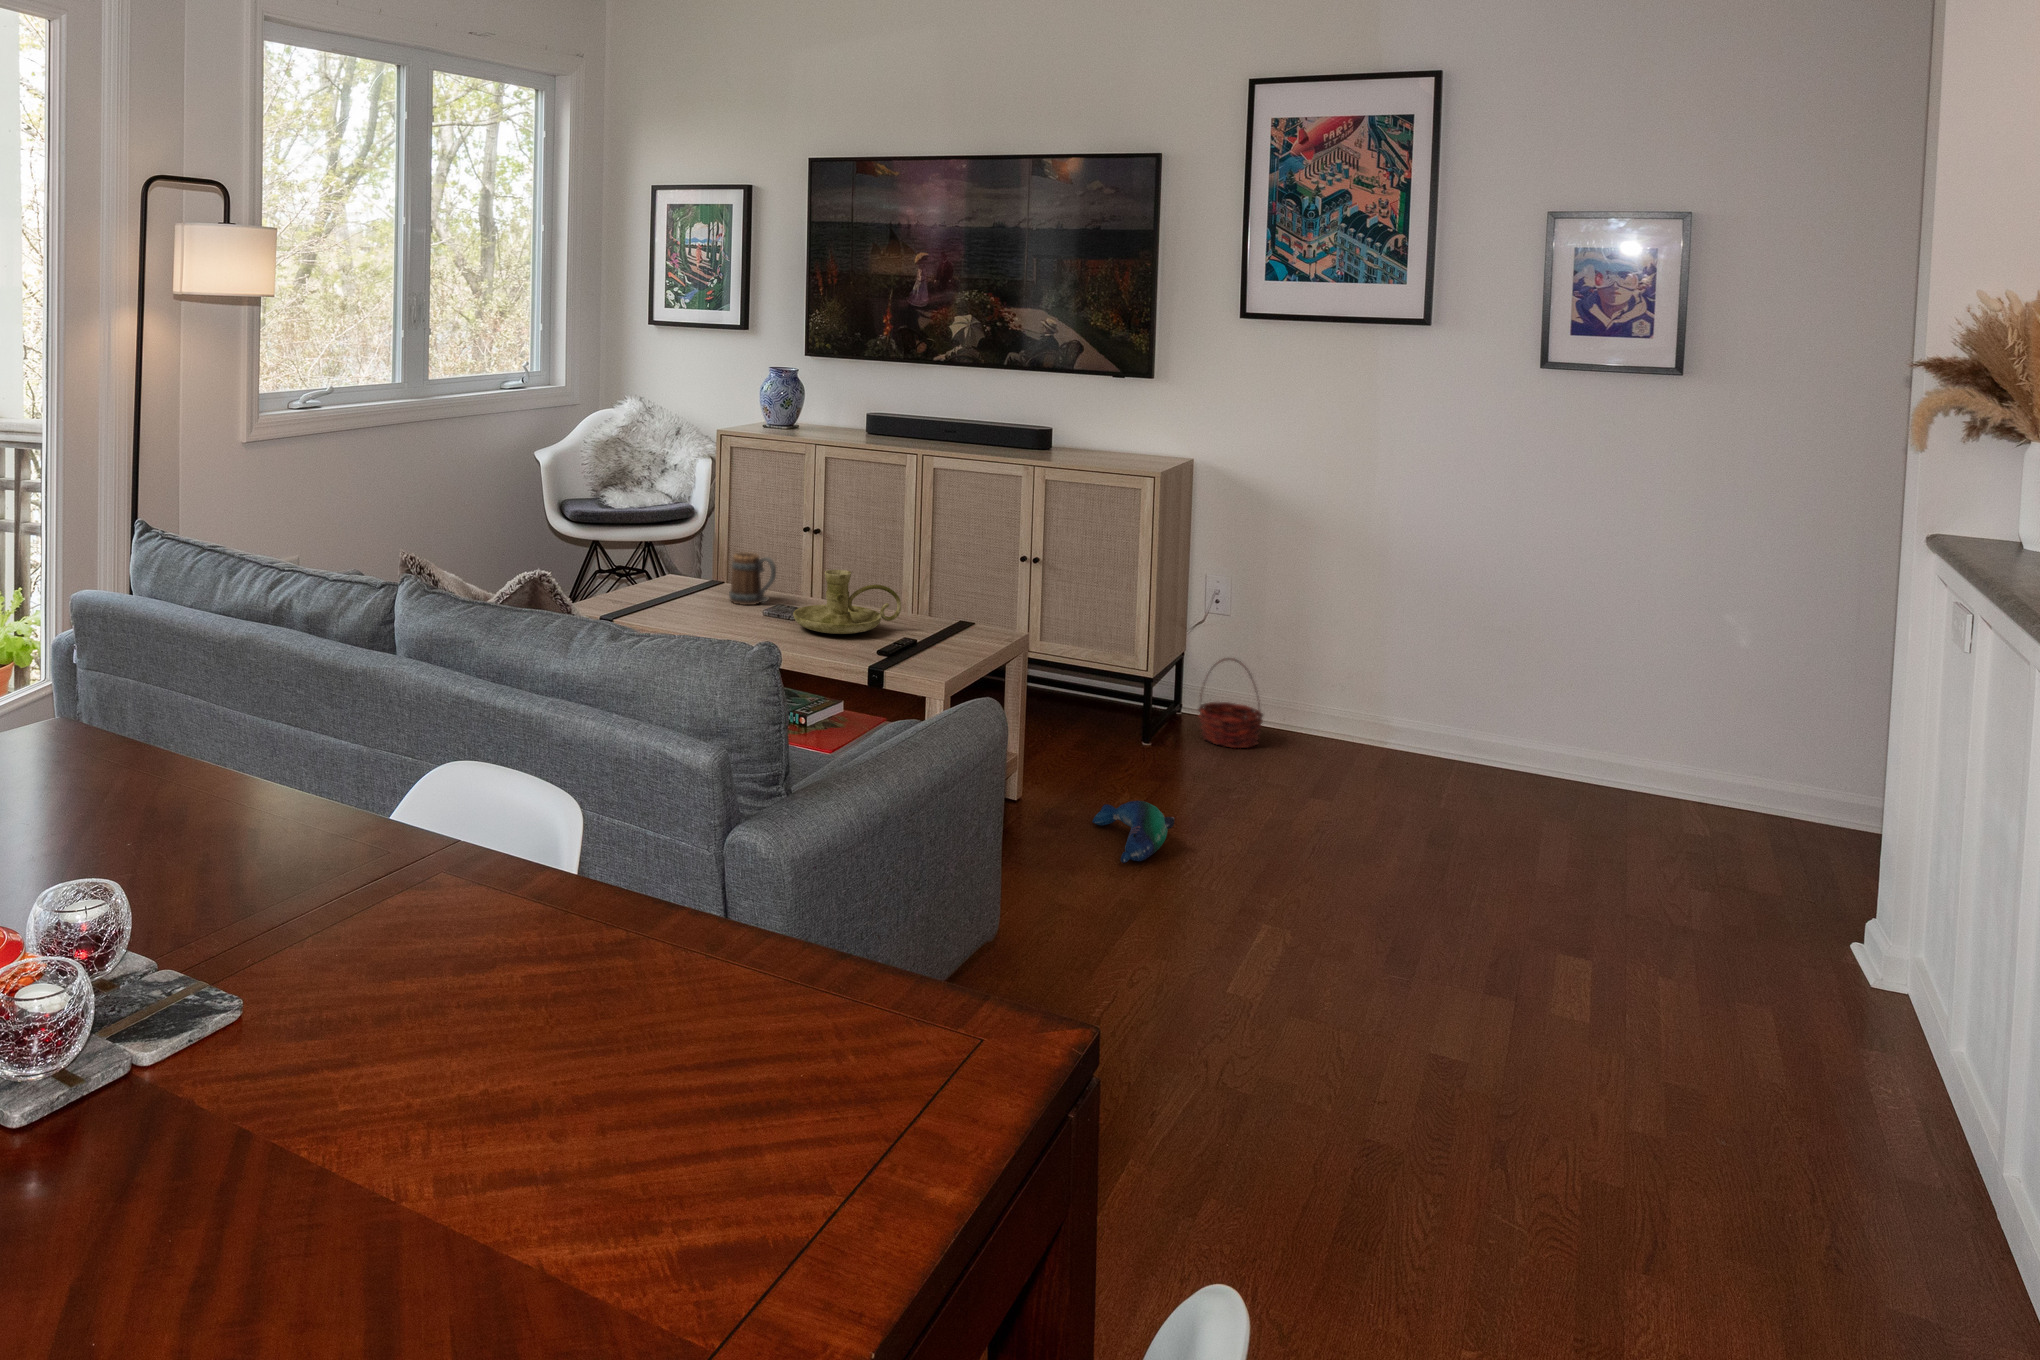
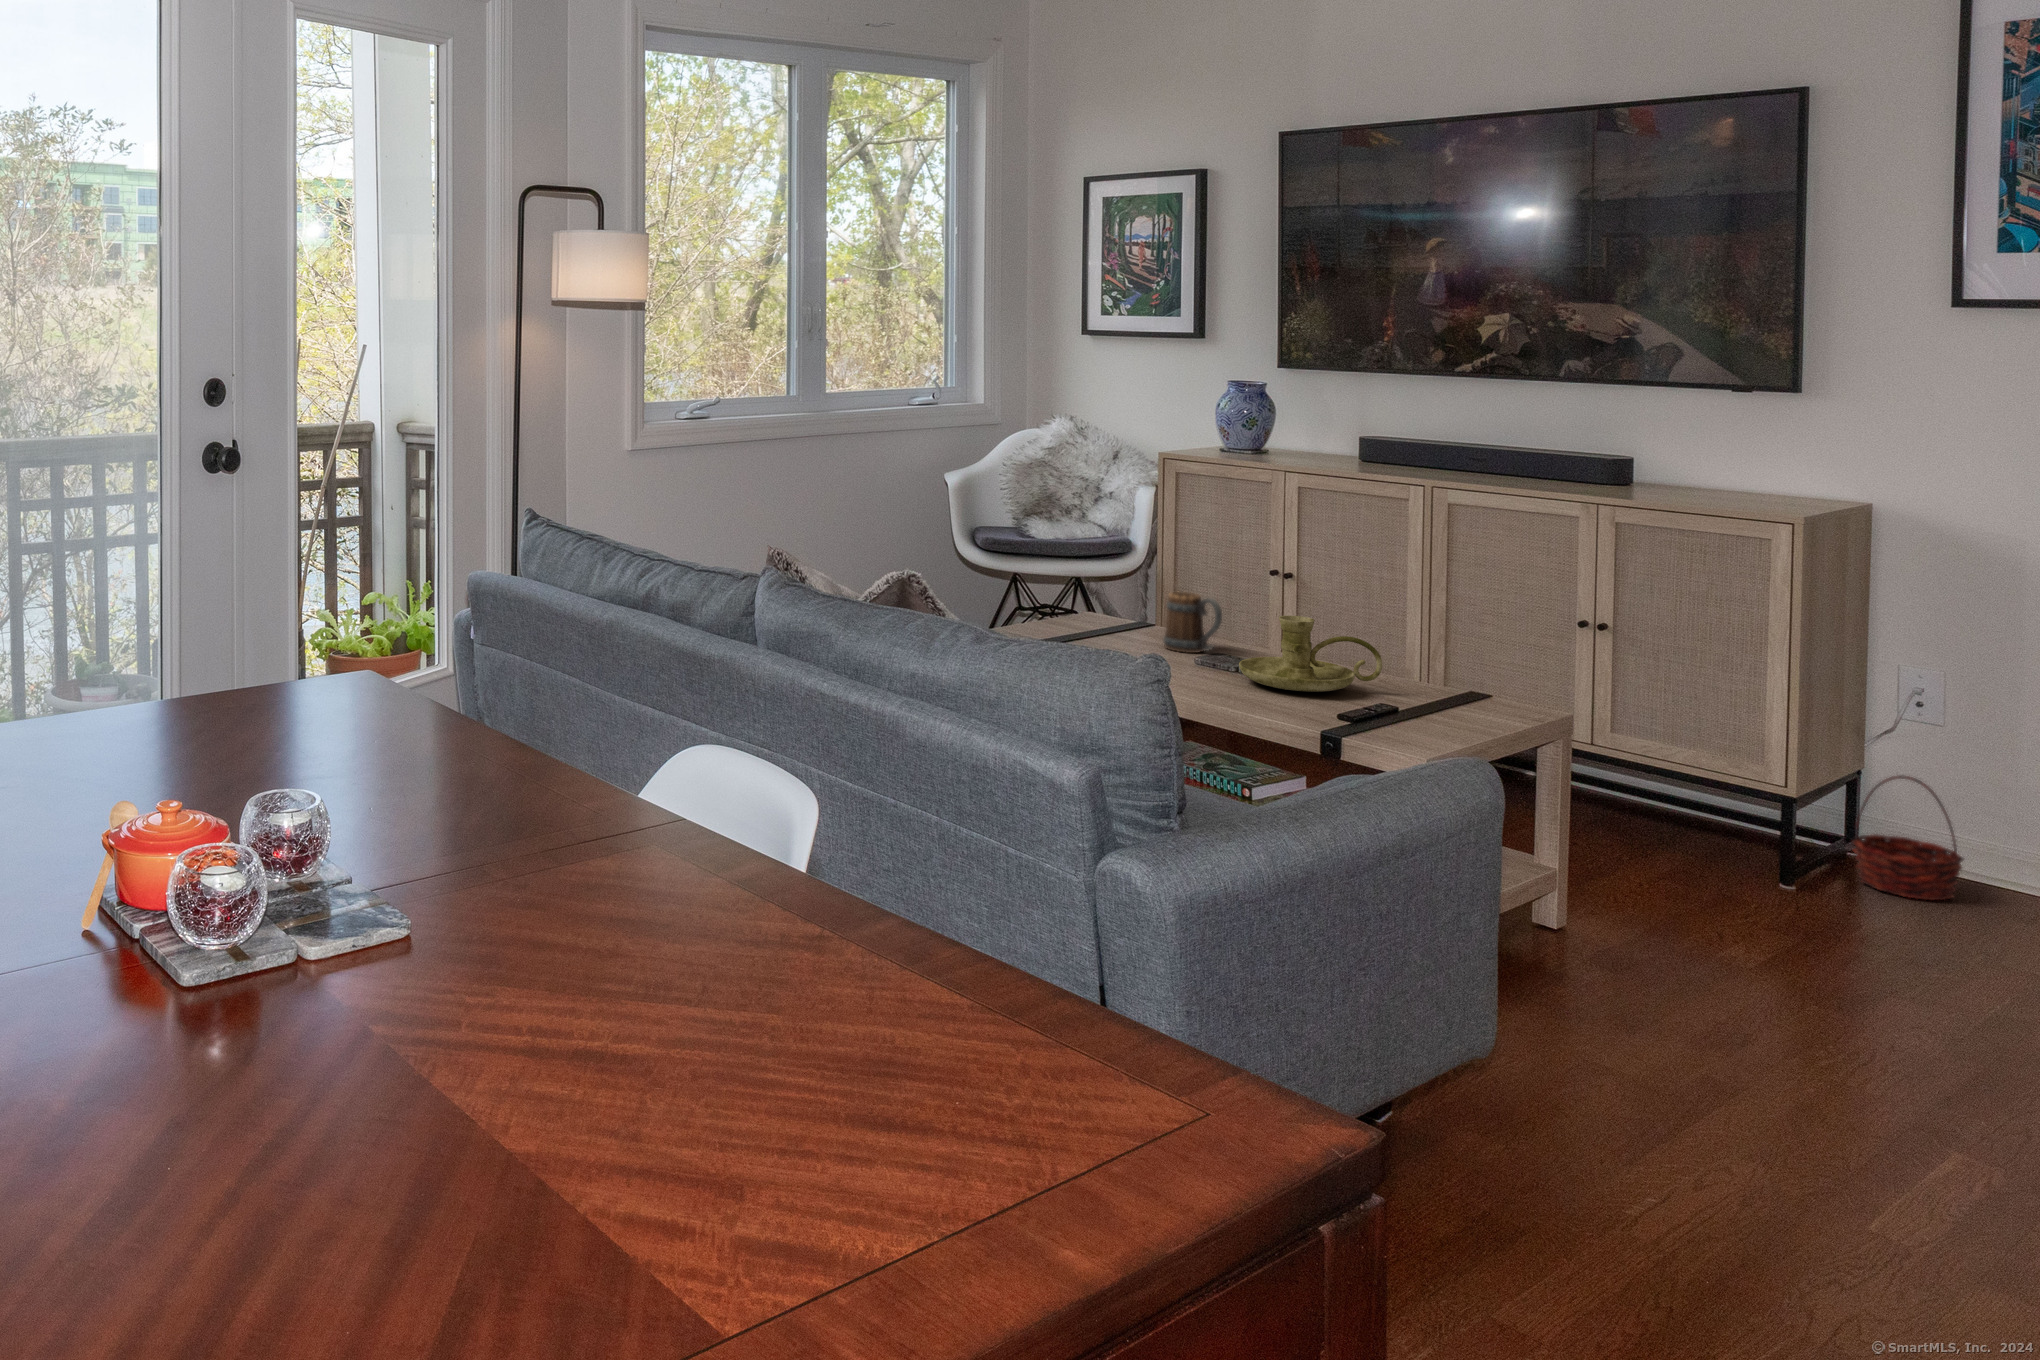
plush toy: present [1092,801,1174,863] -> none [1658,938,1781,1012]

